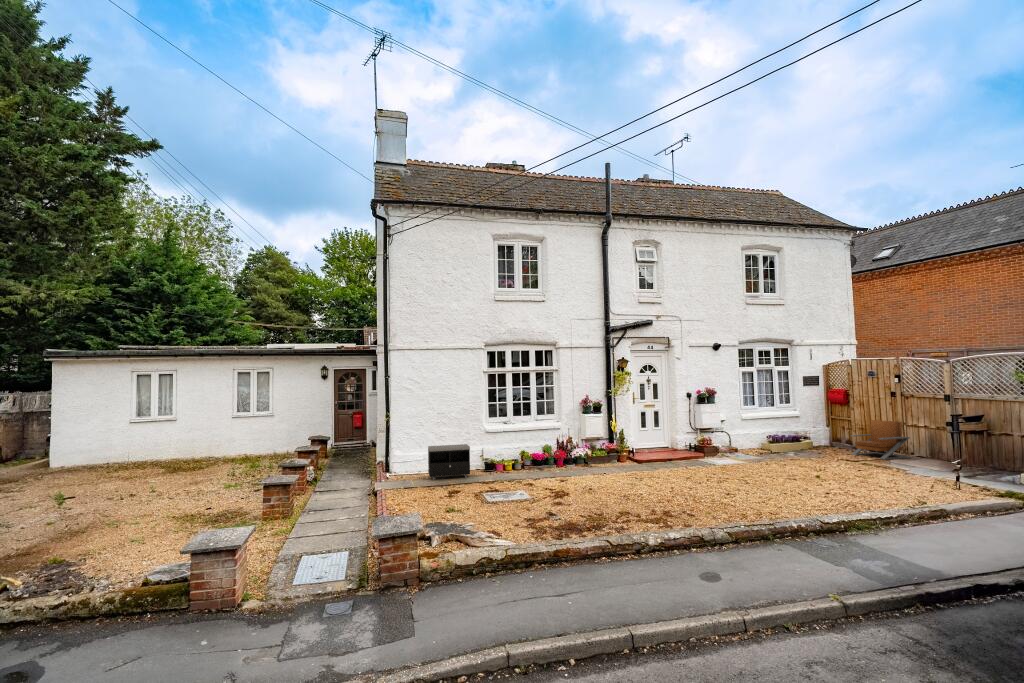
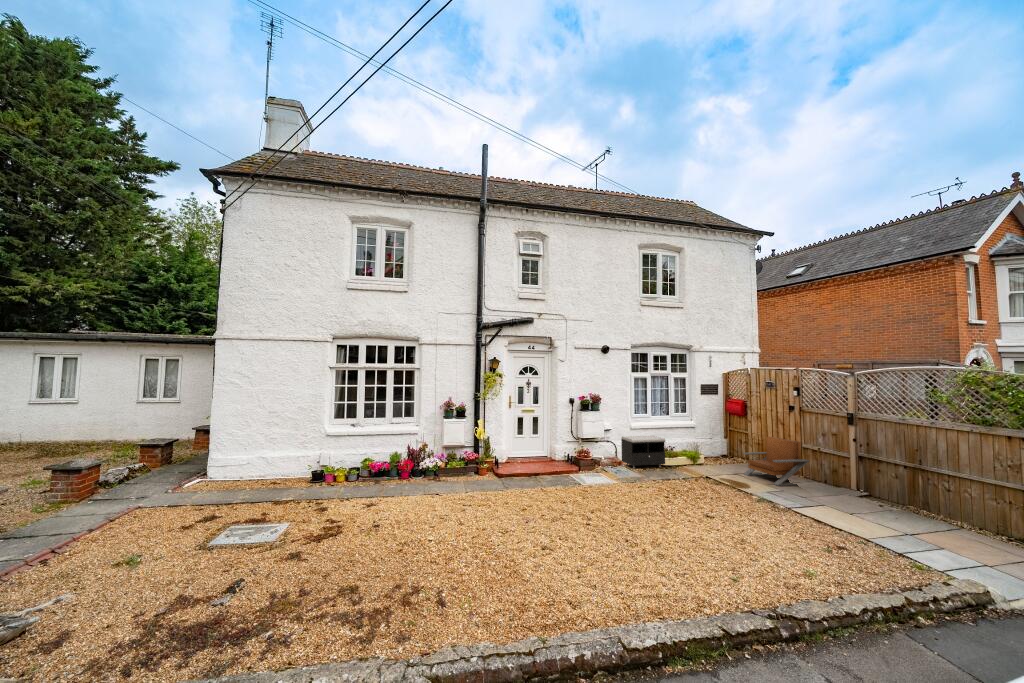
storage bench: present [428,444,470,480] -> present [621,436,665,468]

